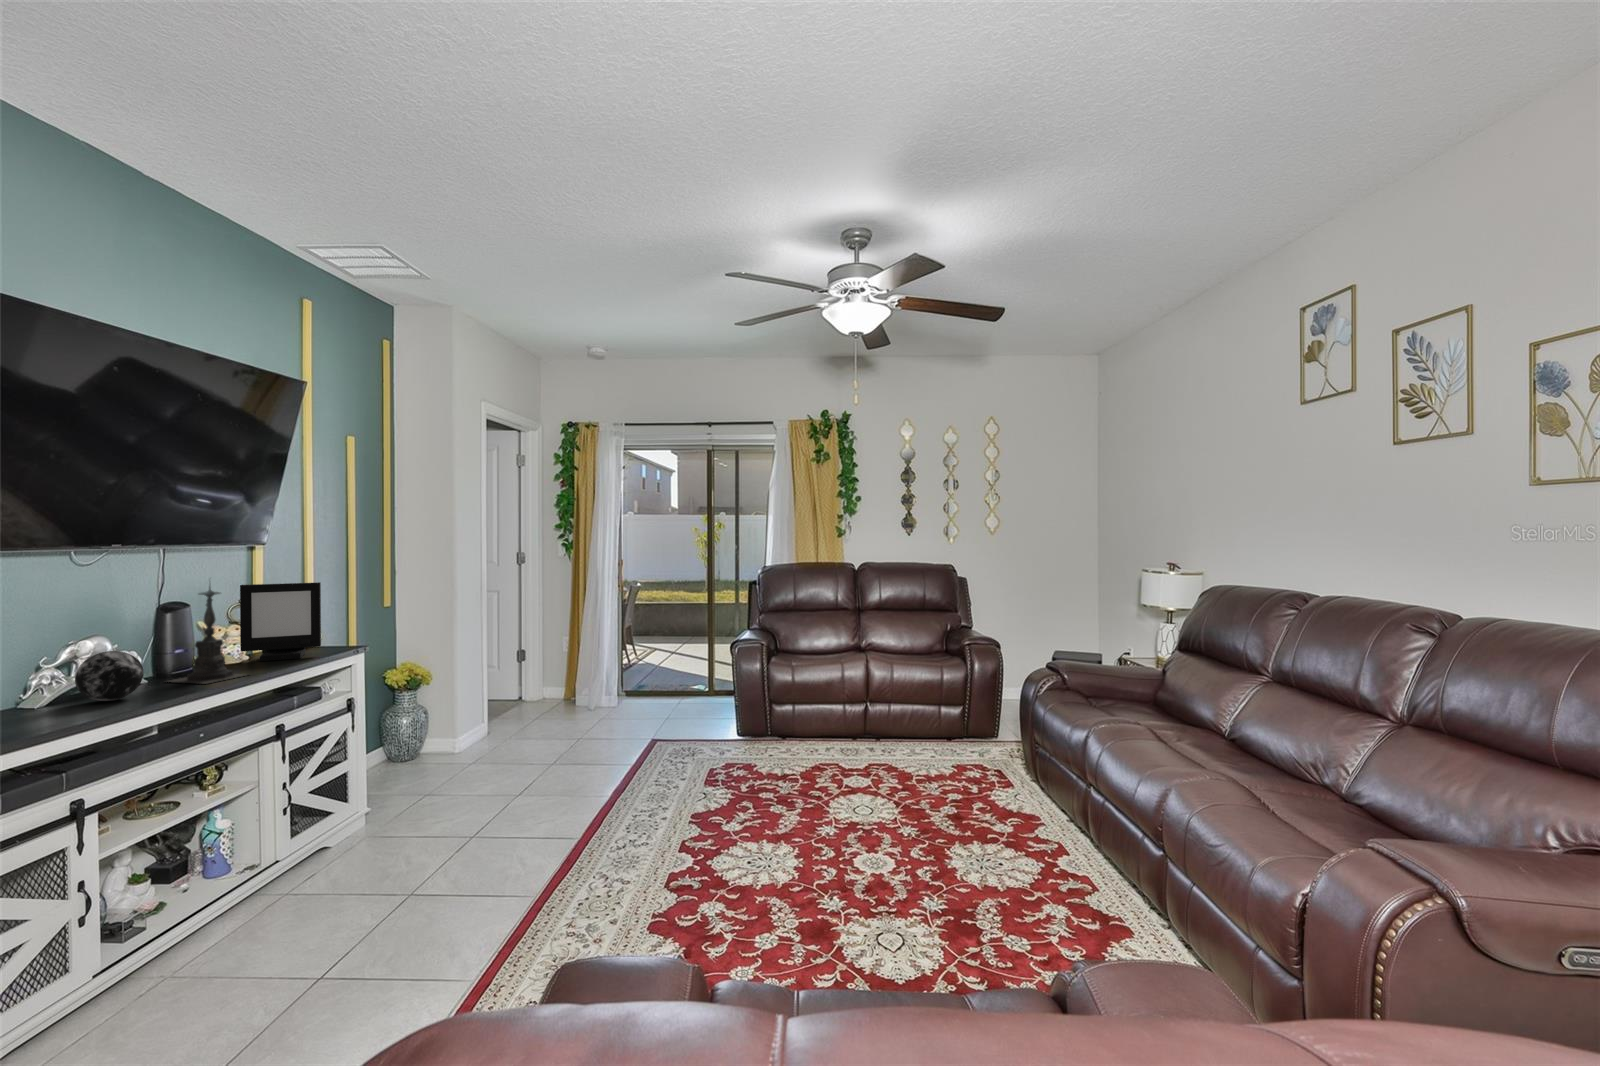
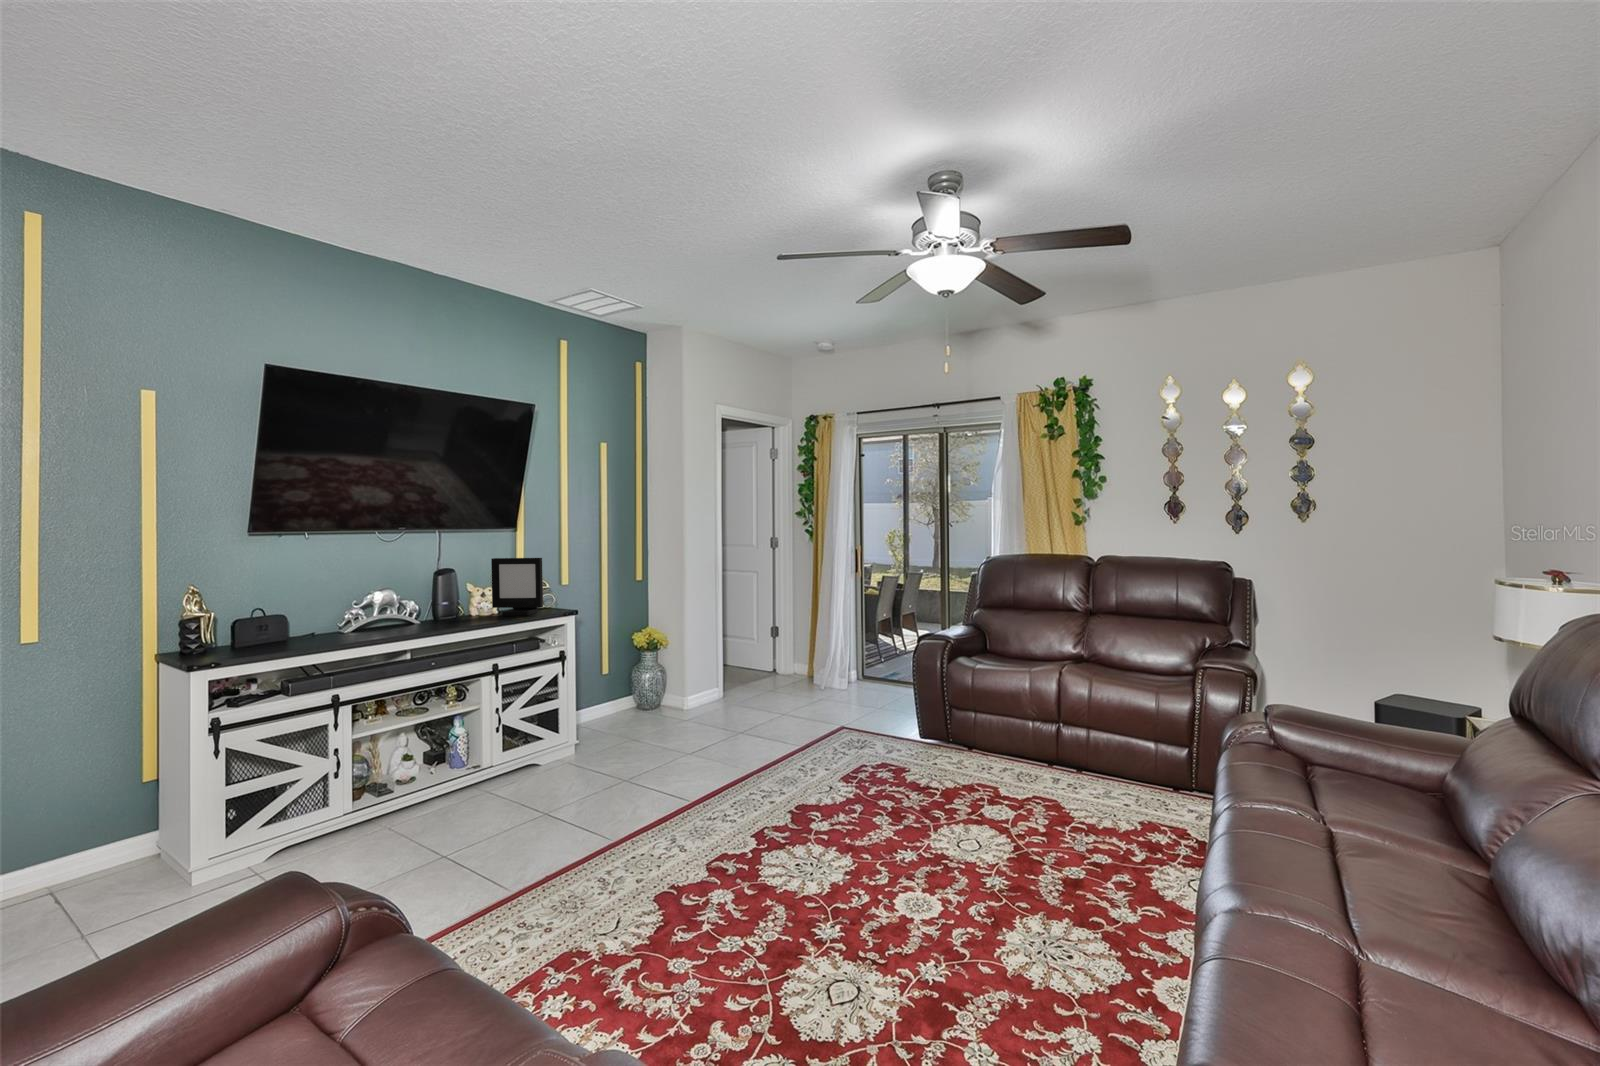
candle holder: present [169,586,247,684] -> none [429,552,479,628]
decorative orb: present [75,651,143,701] -> none [363,600,402,634]

